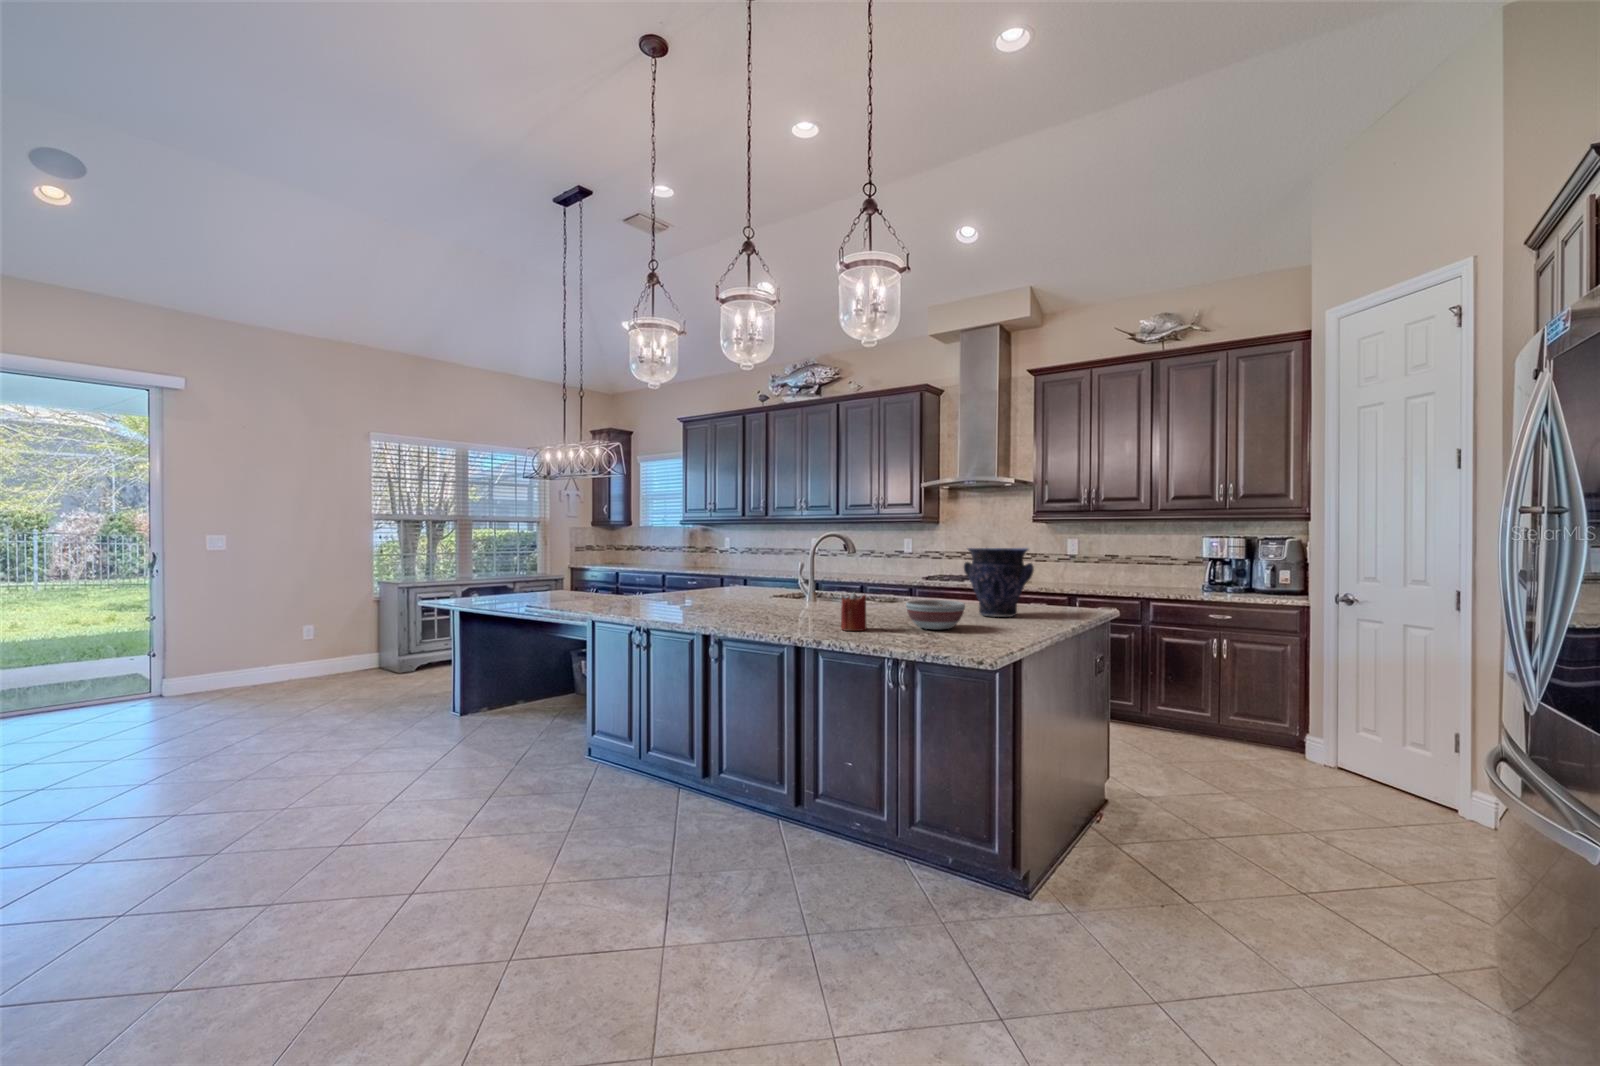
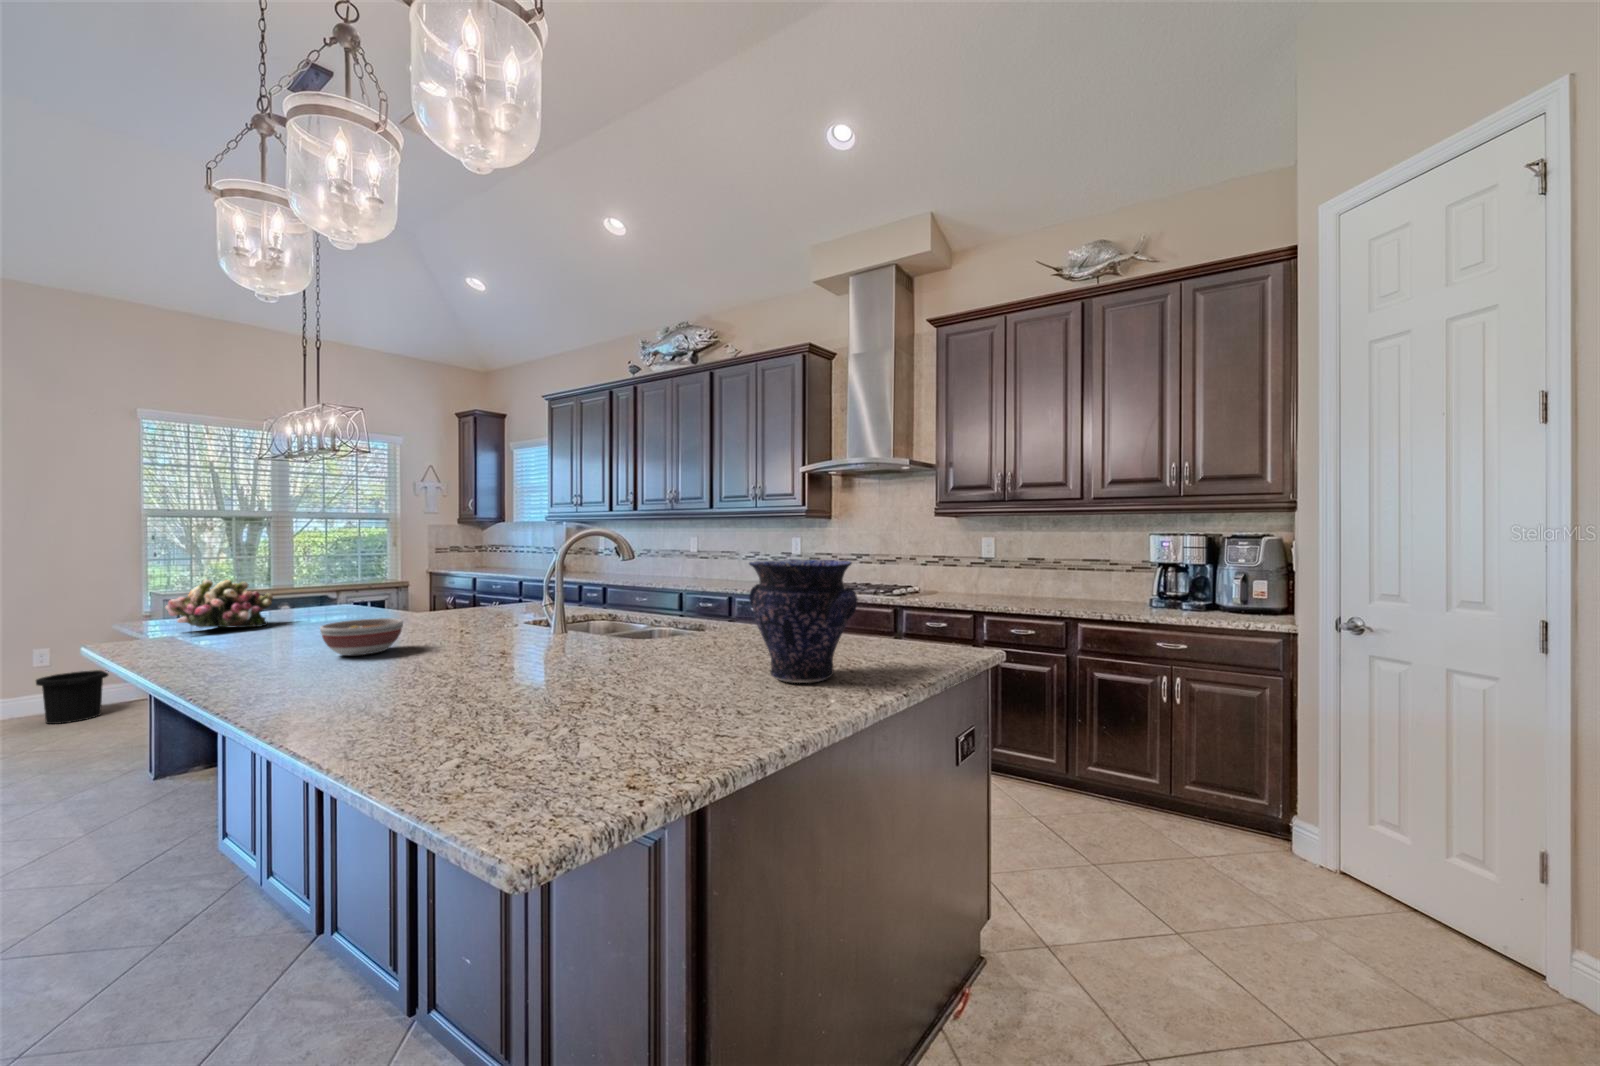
flower arrangement: none [513,563,572,597] -> present [166,579,273,628]
candle: present [841,592,867,631] -> none [449,654,507,736]
bowl: present [906,600,965,629] -> present [320,618,403,655]
trash can: none [322,639,367,679] -> present [36,670,108,724]

